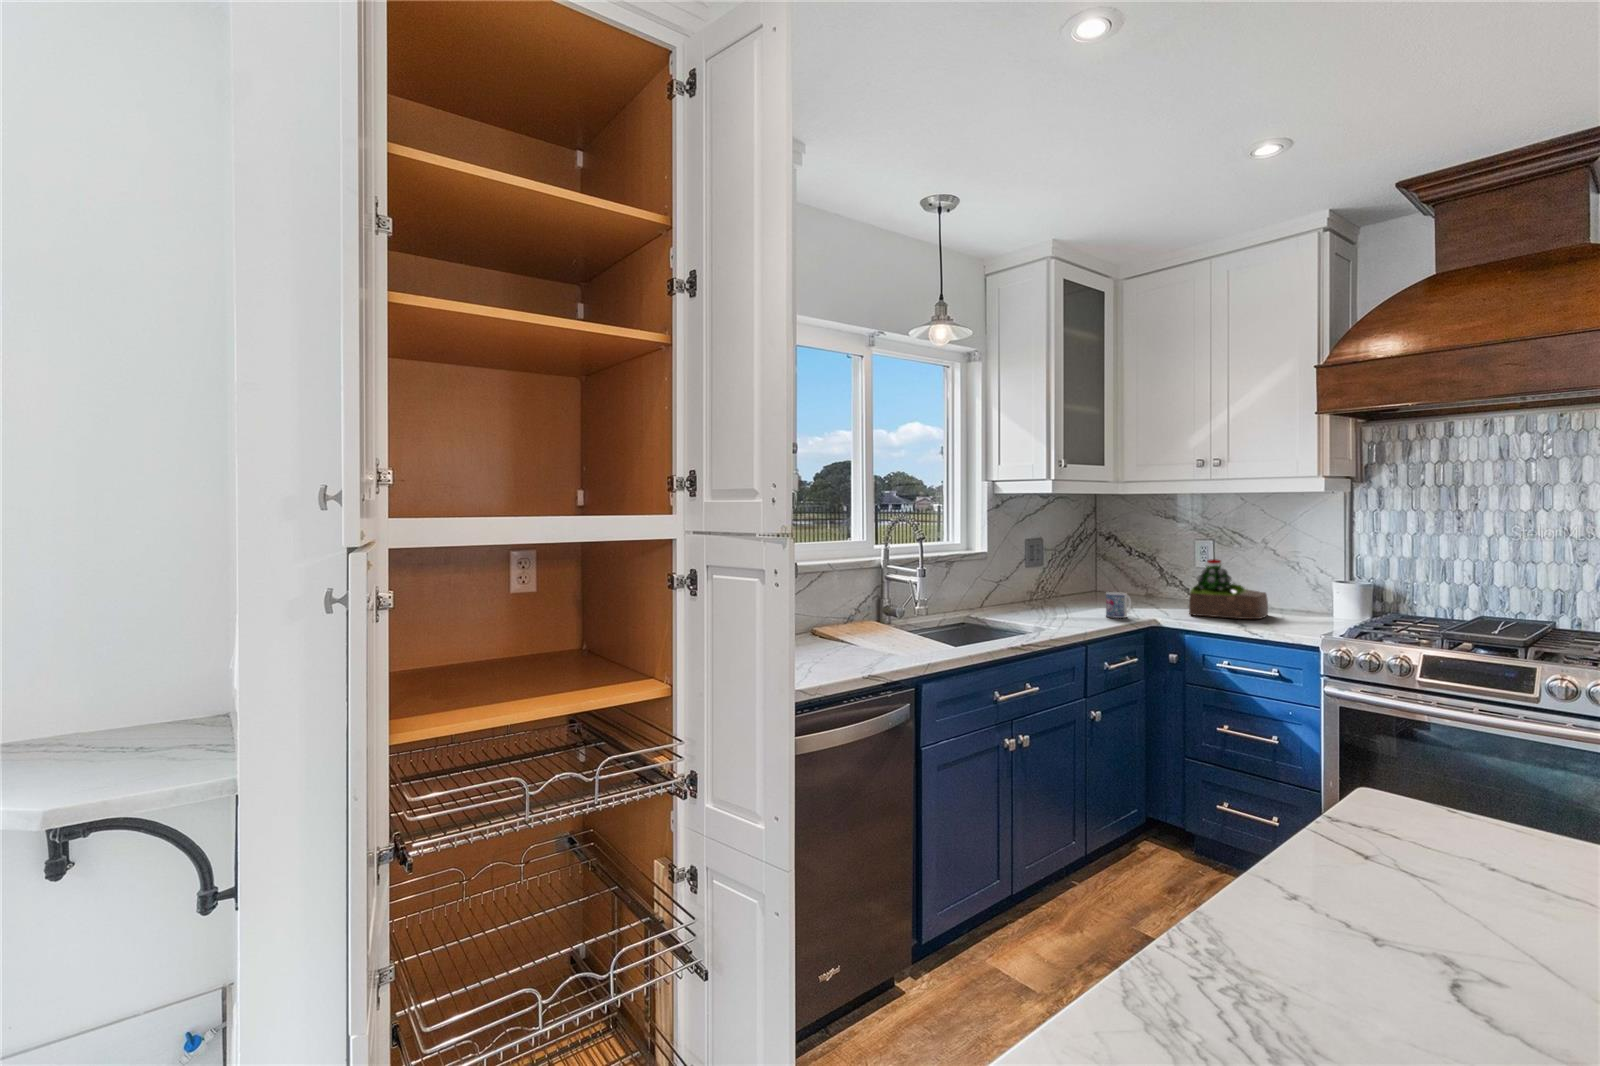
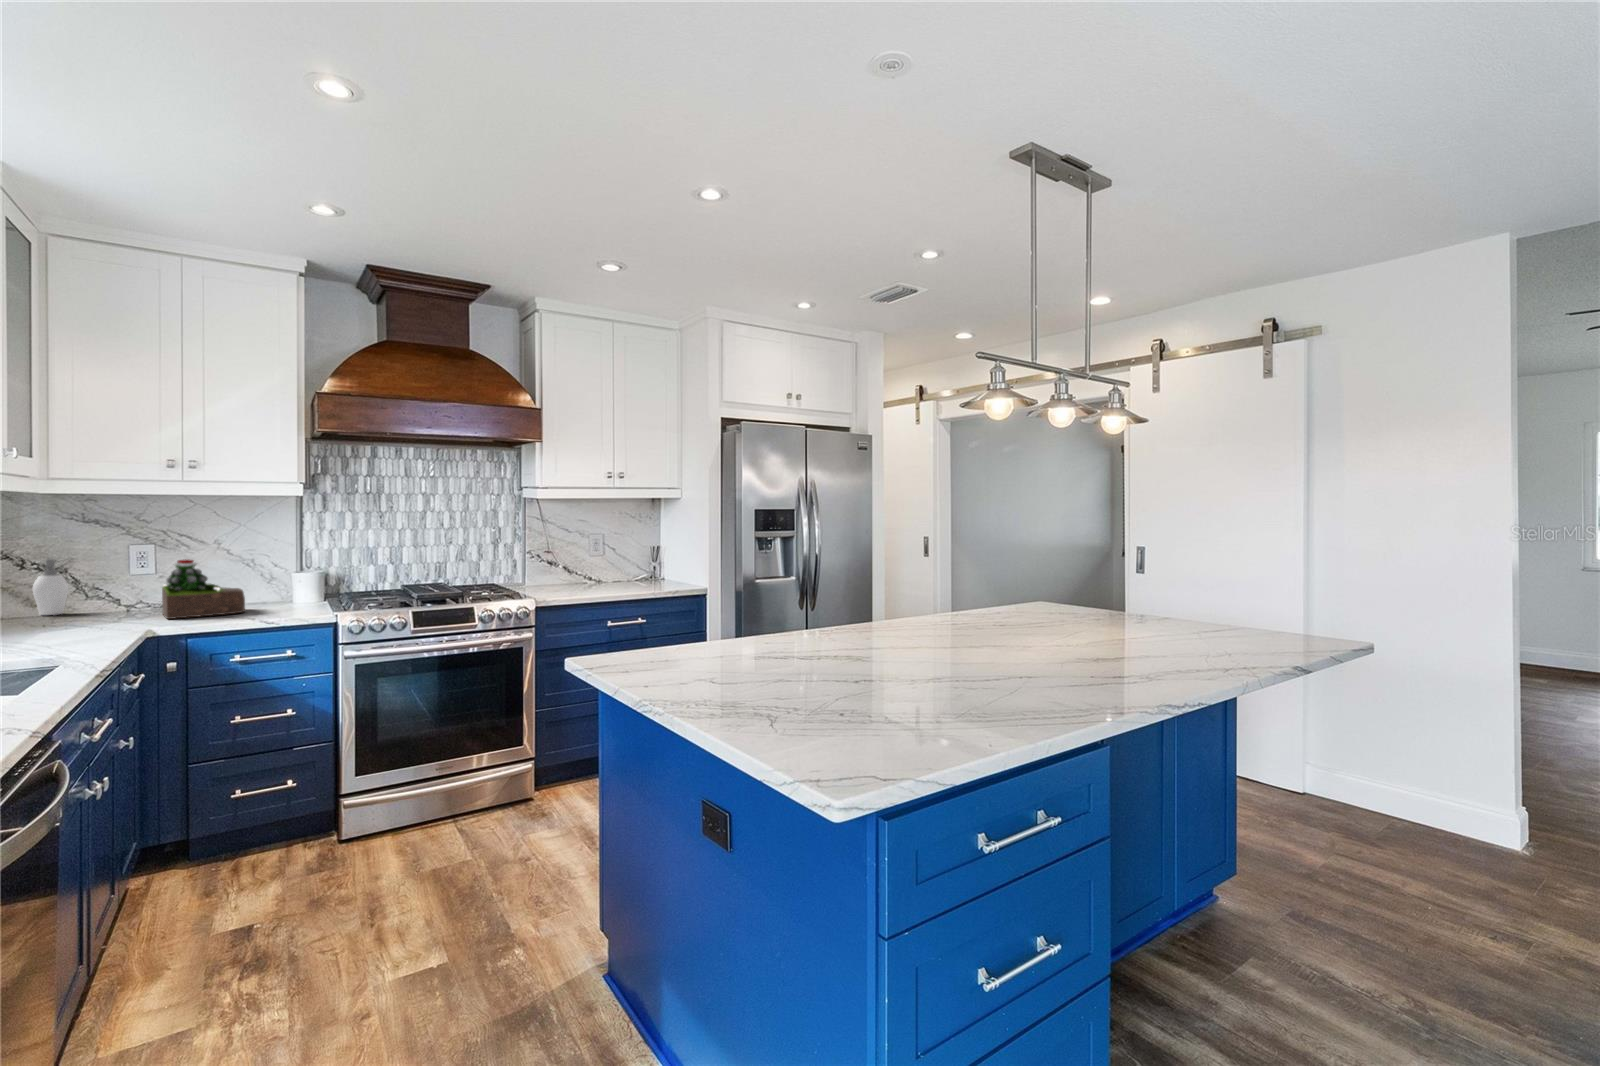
soap dispenser: none [1132,551,1154,597] -> present [33,559,68,615]
mug: present [1106,592,1131,618] -> none [69,603,103,634]

